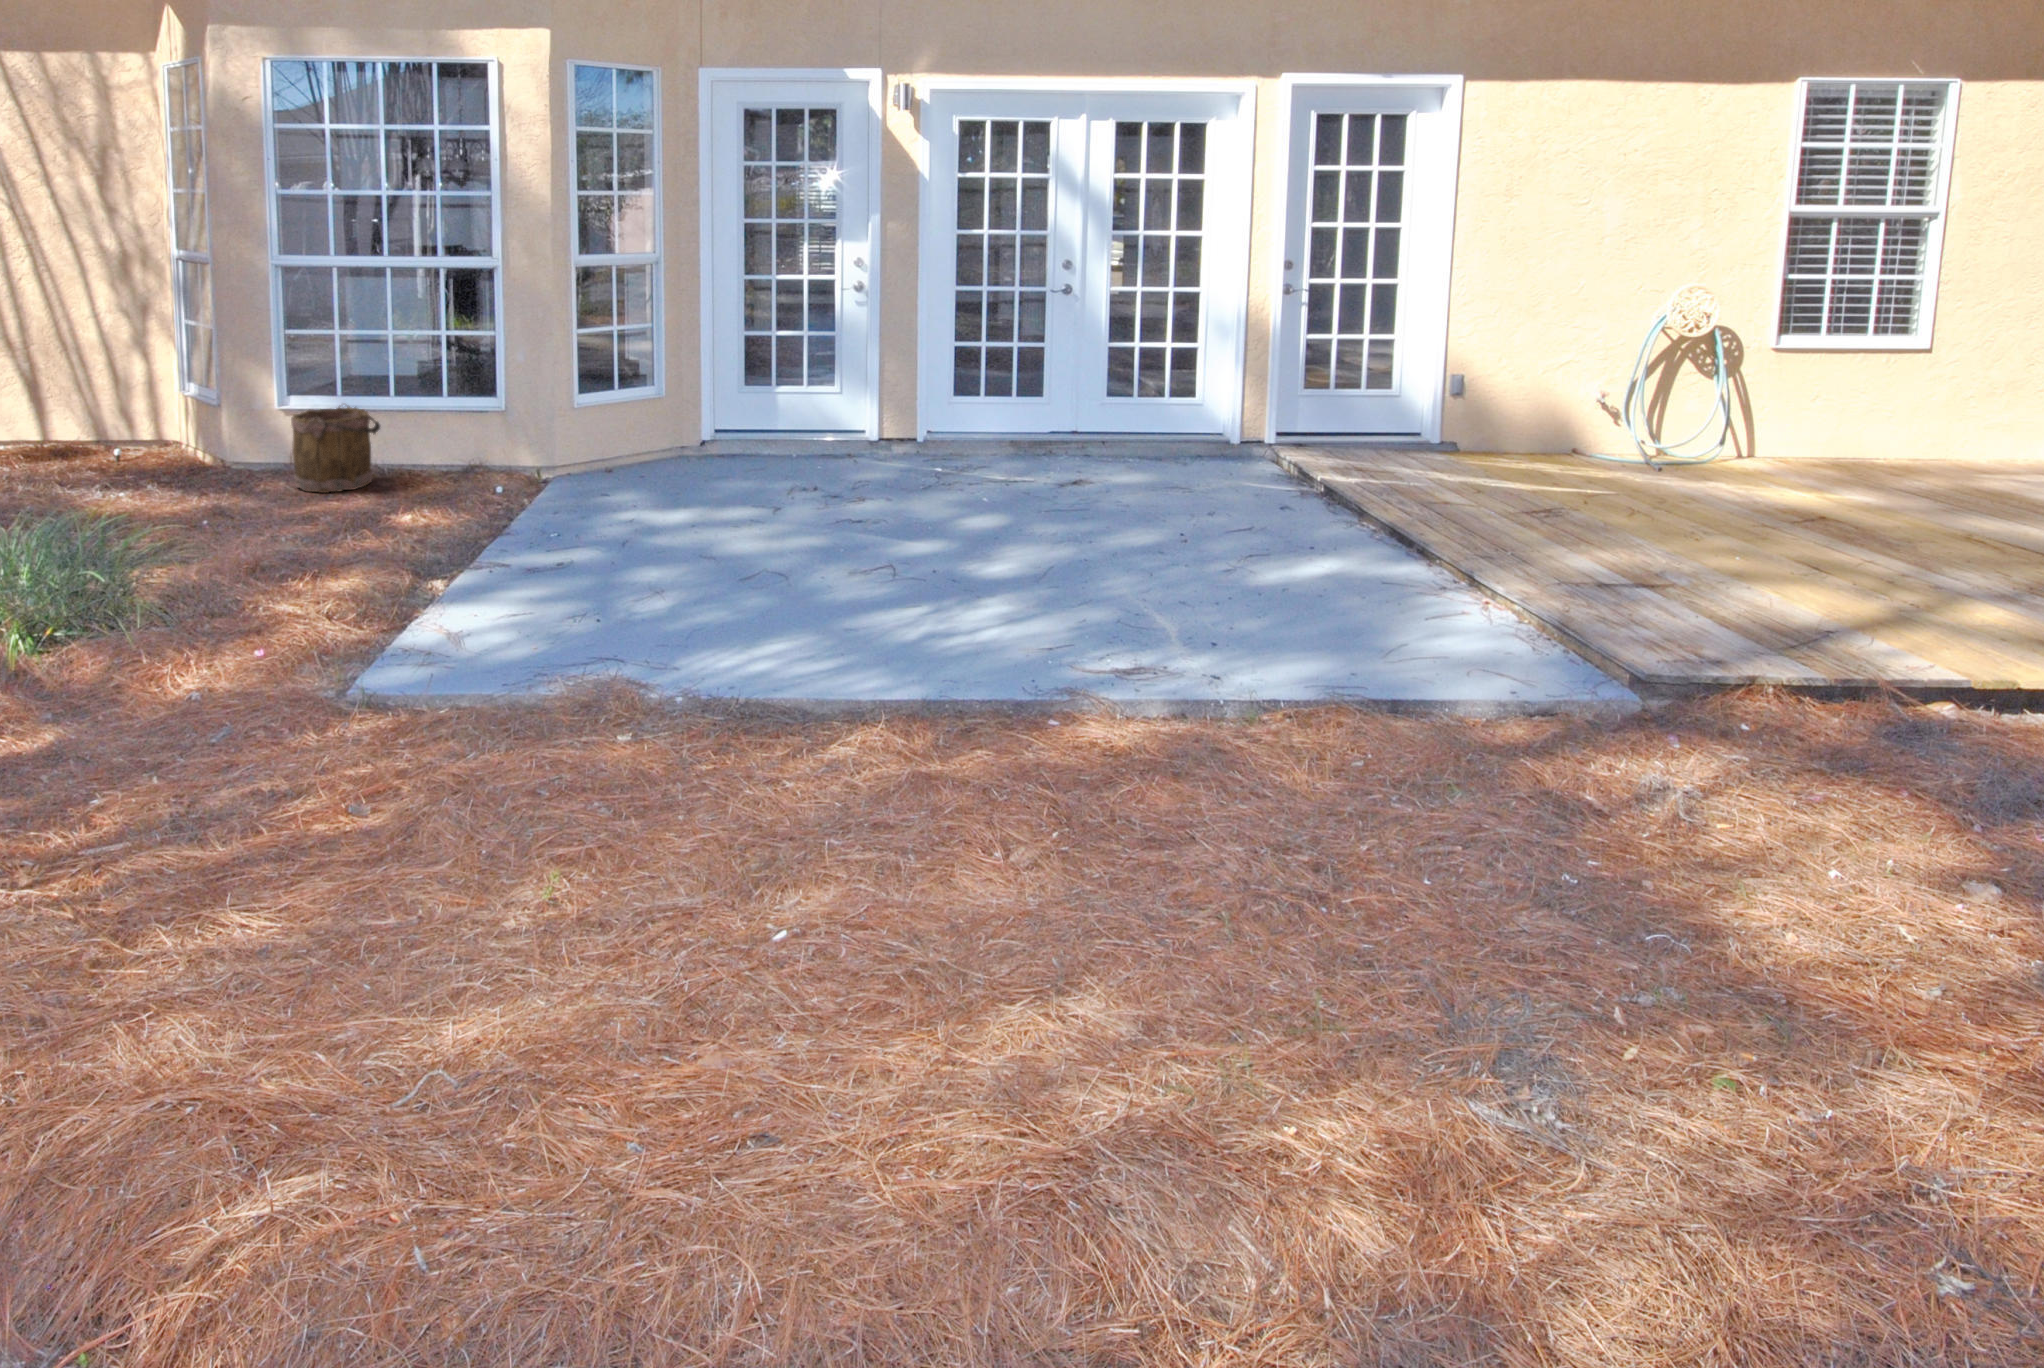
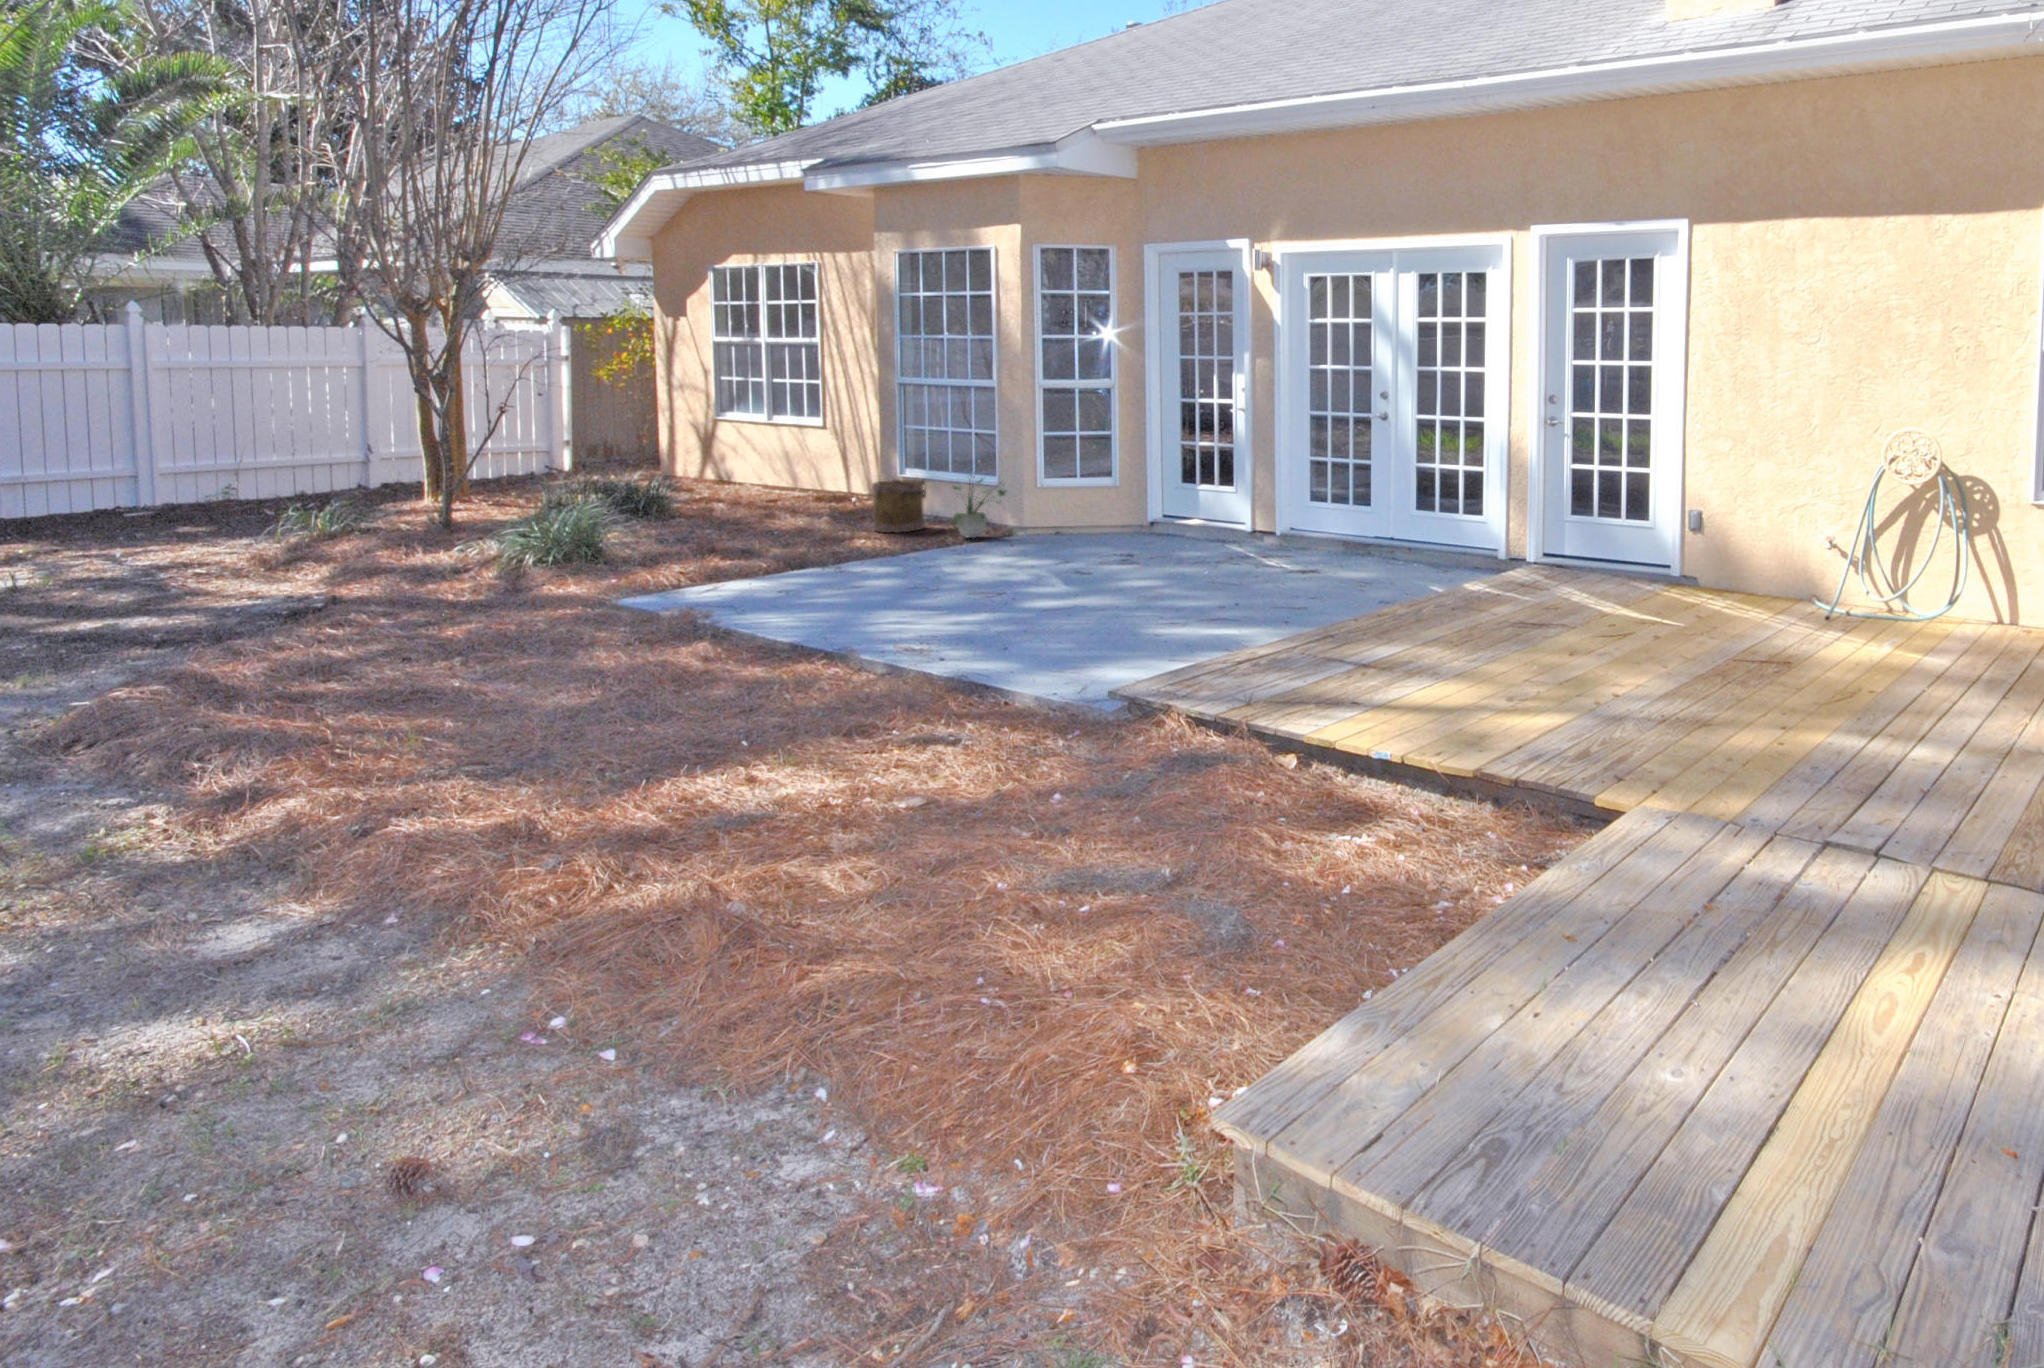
potted plant: none [458,370,570,486] -> present [952,475,1006,538]

